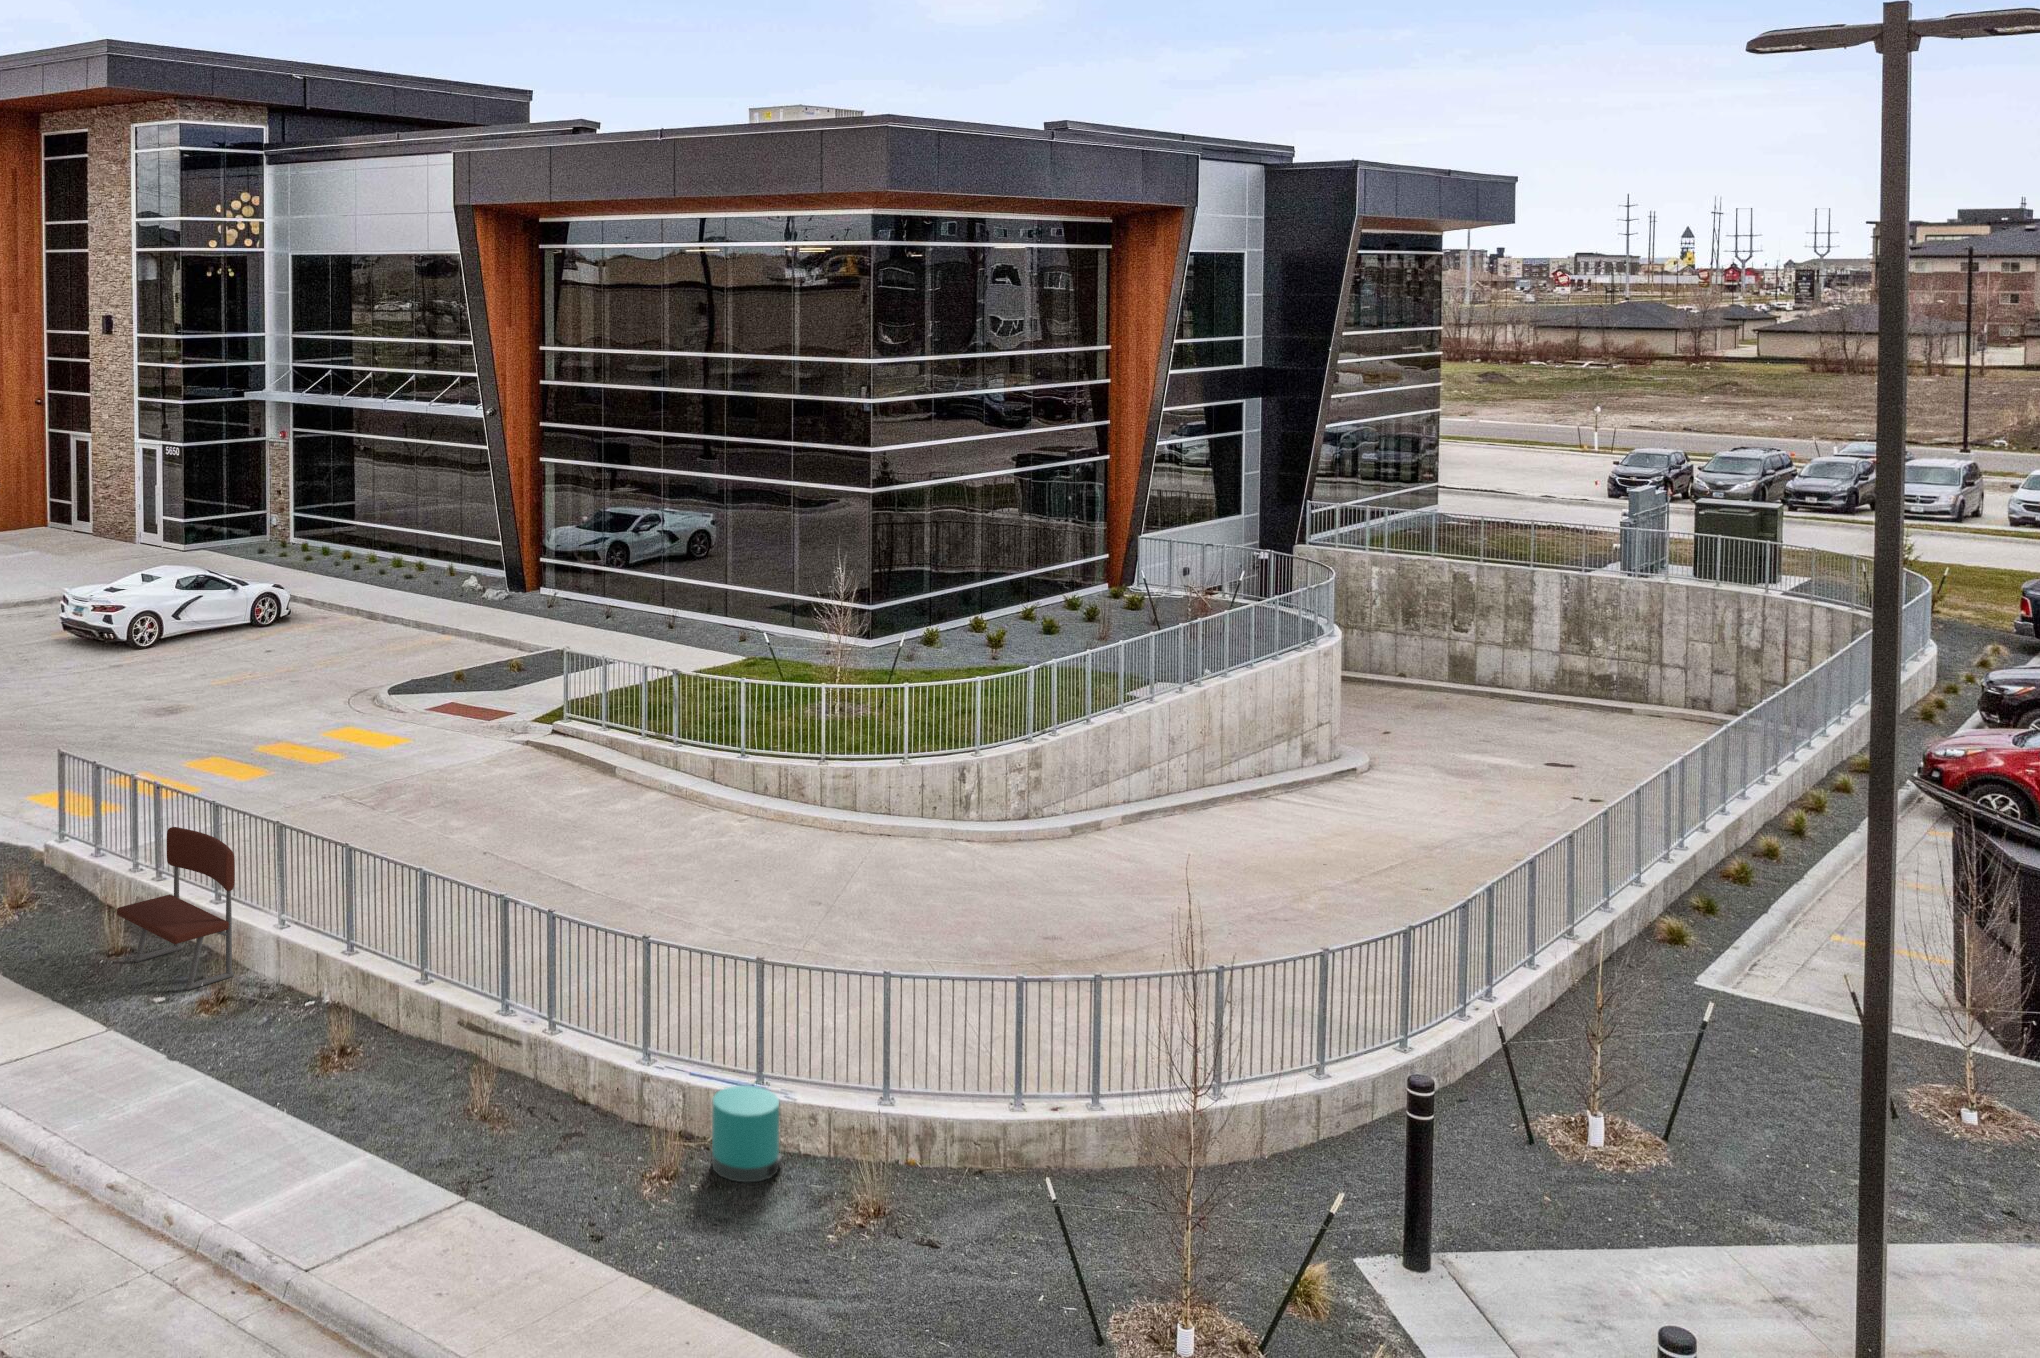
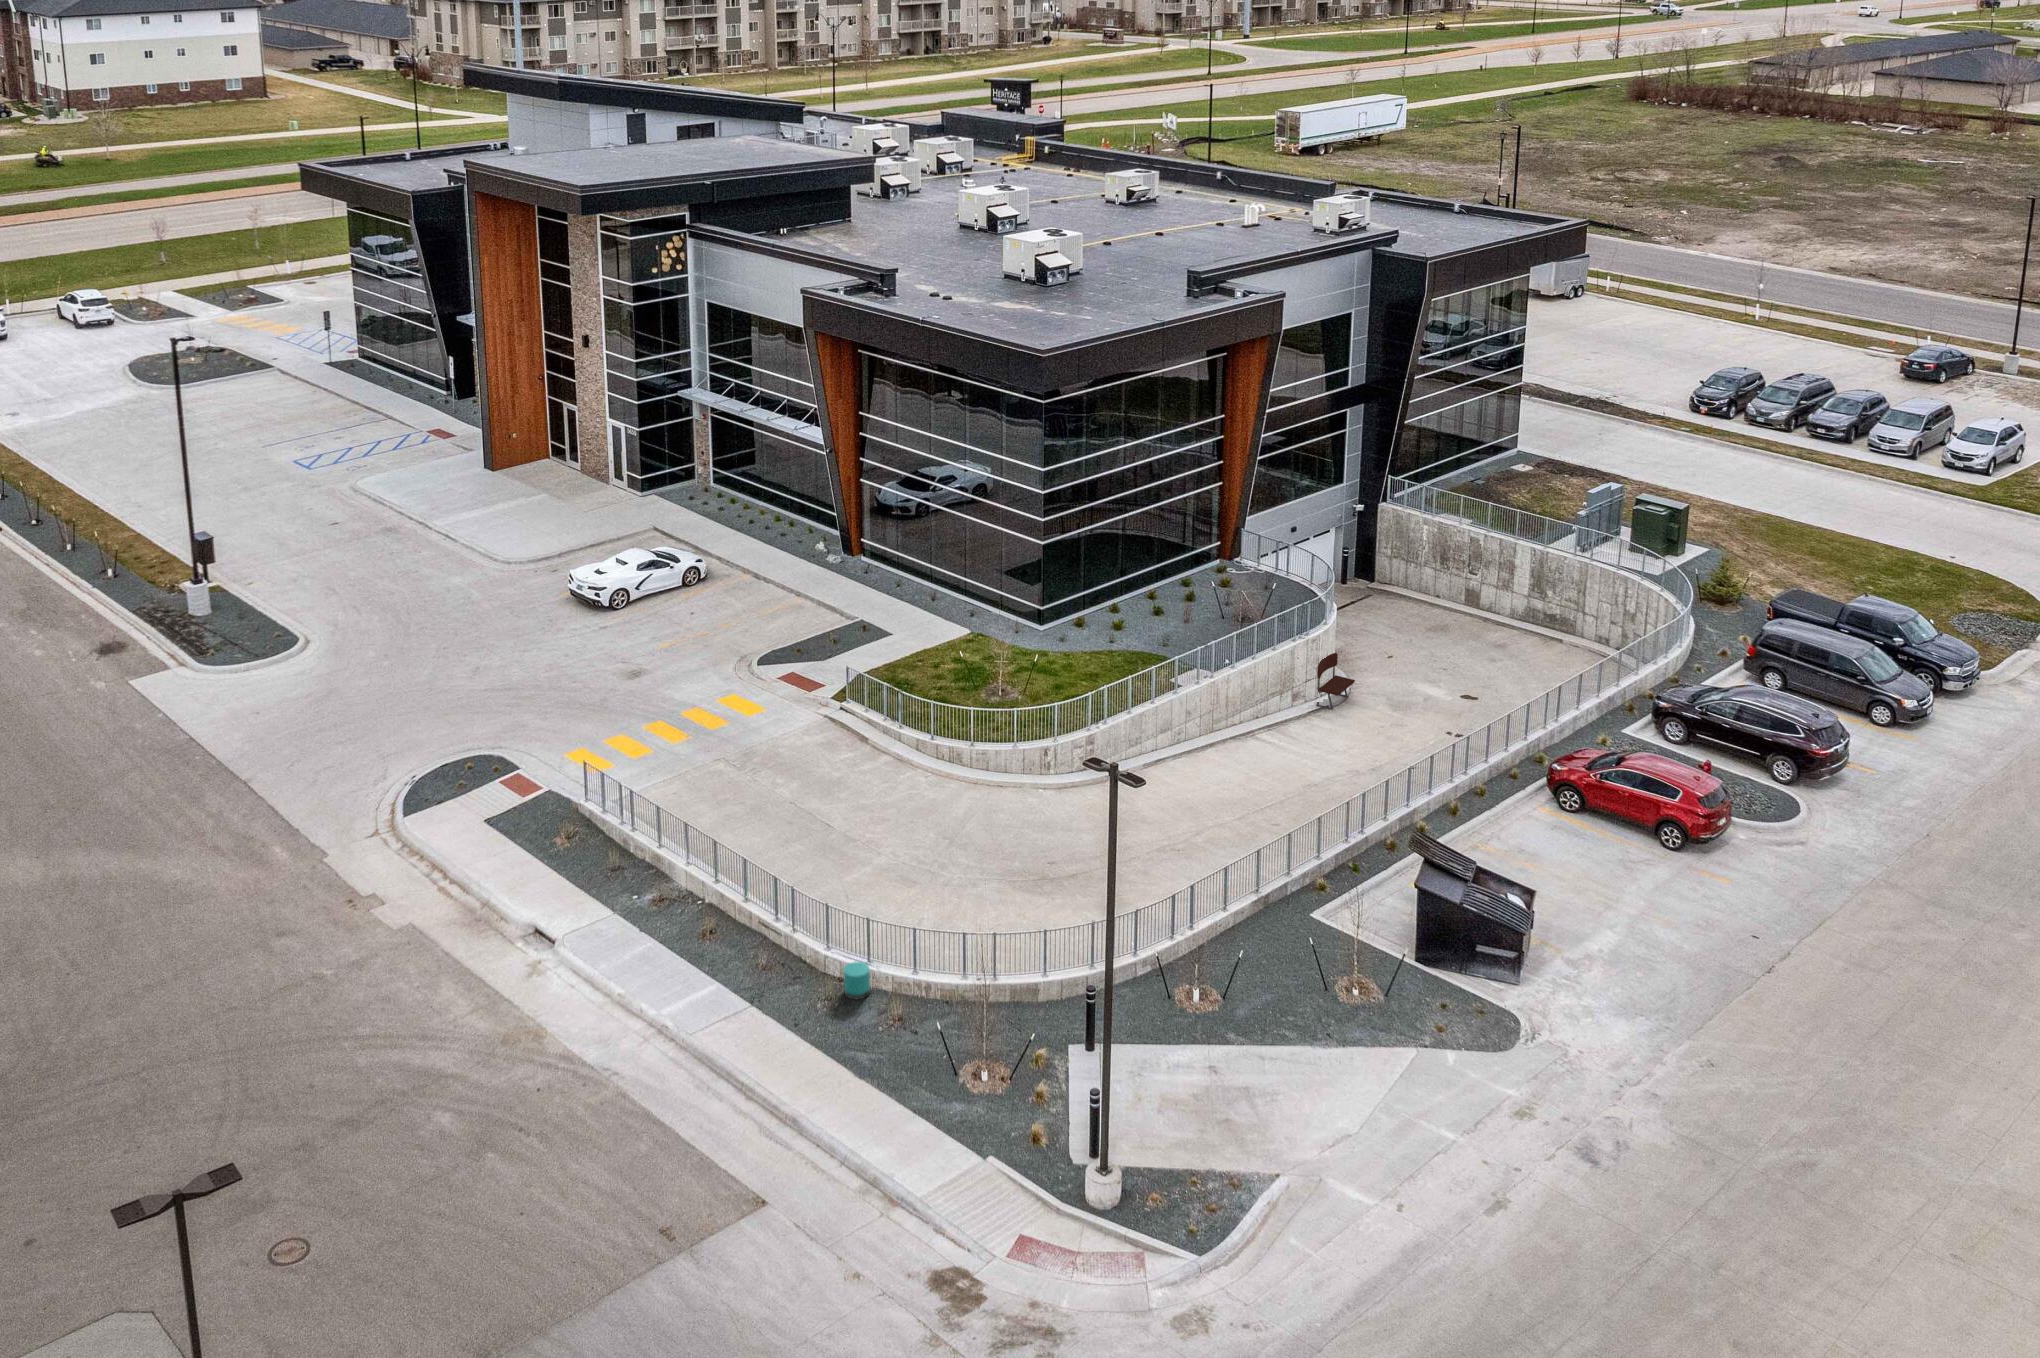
bench: present [117,827,235,990] -> present [1316,653,1355,710]

